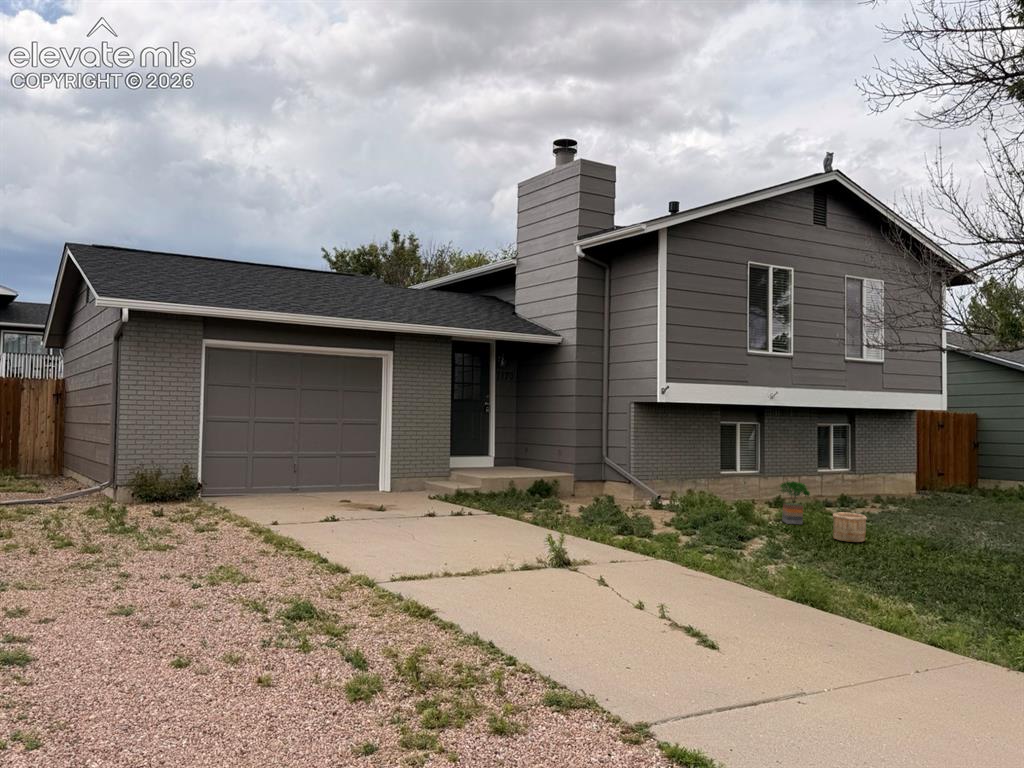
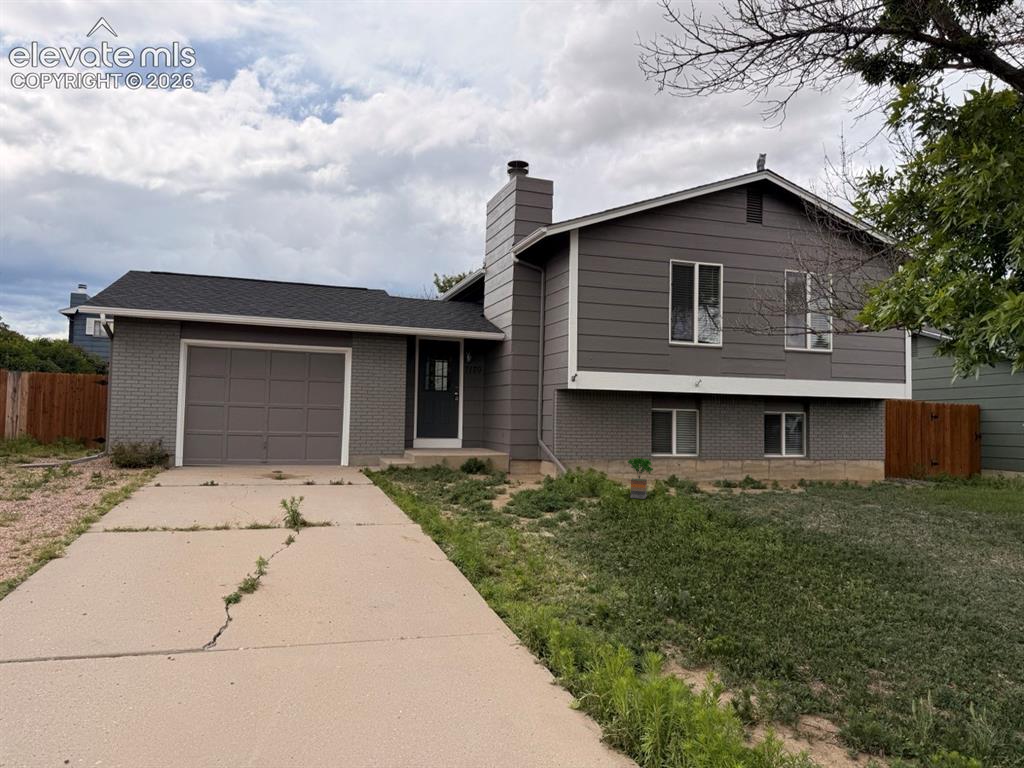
wooden bucket: present [833,512,867,542] -> none [647,486,679,515]

